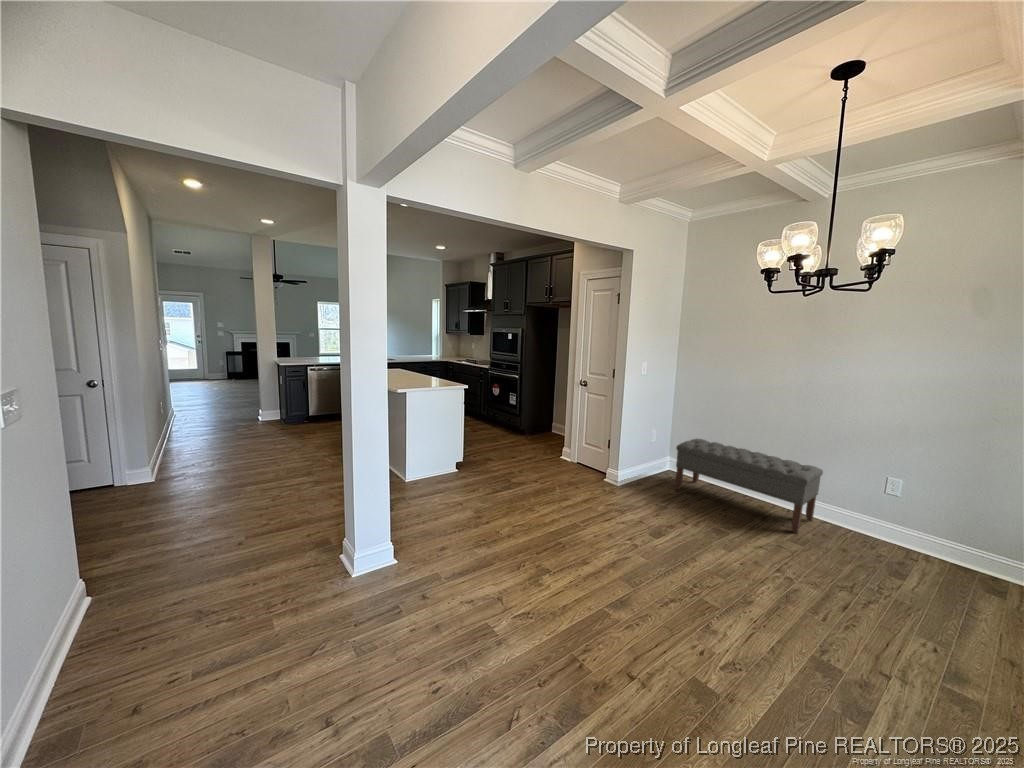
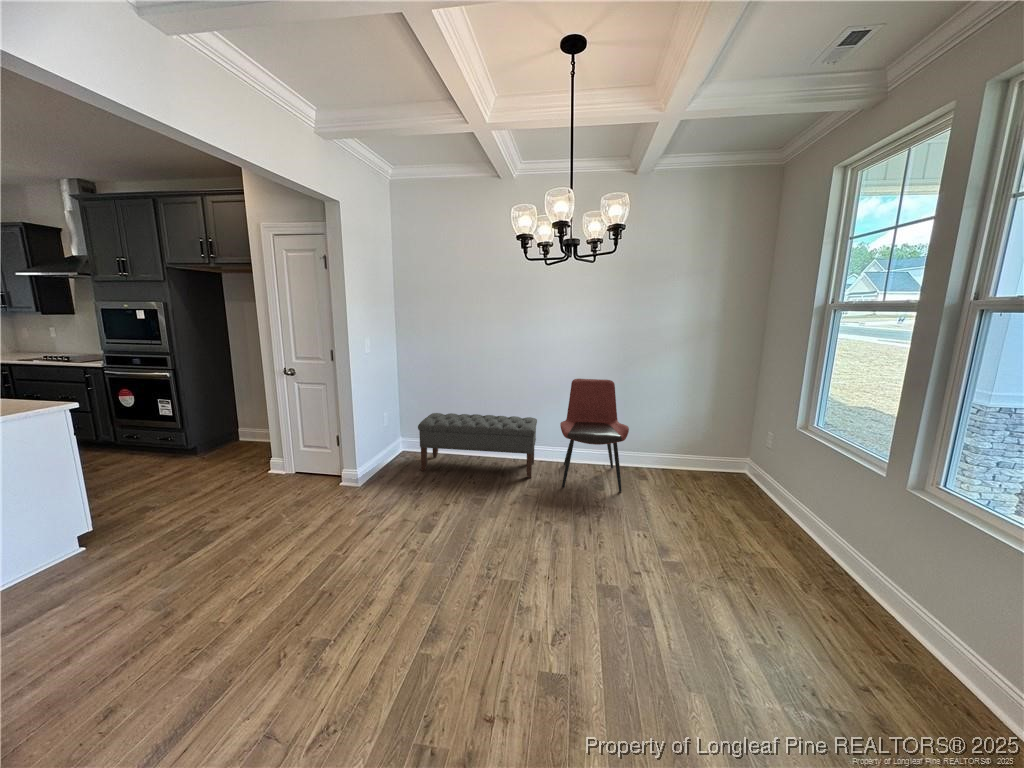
dining chair: none [835,431,965,594] -> present [560,379,629,492]

